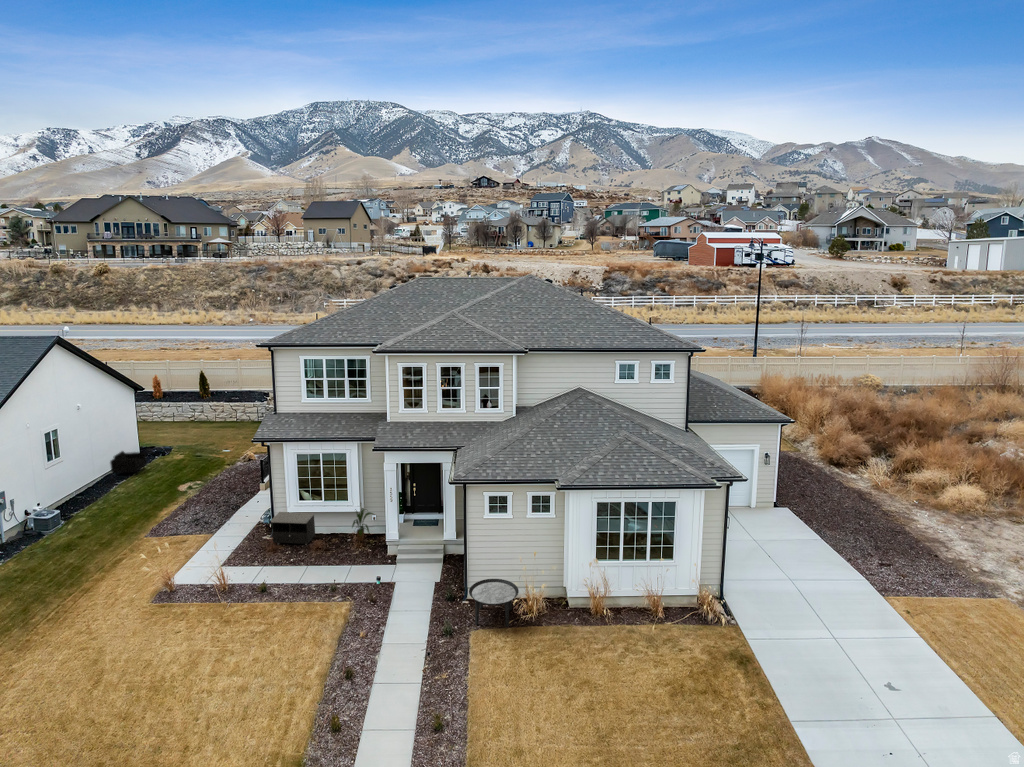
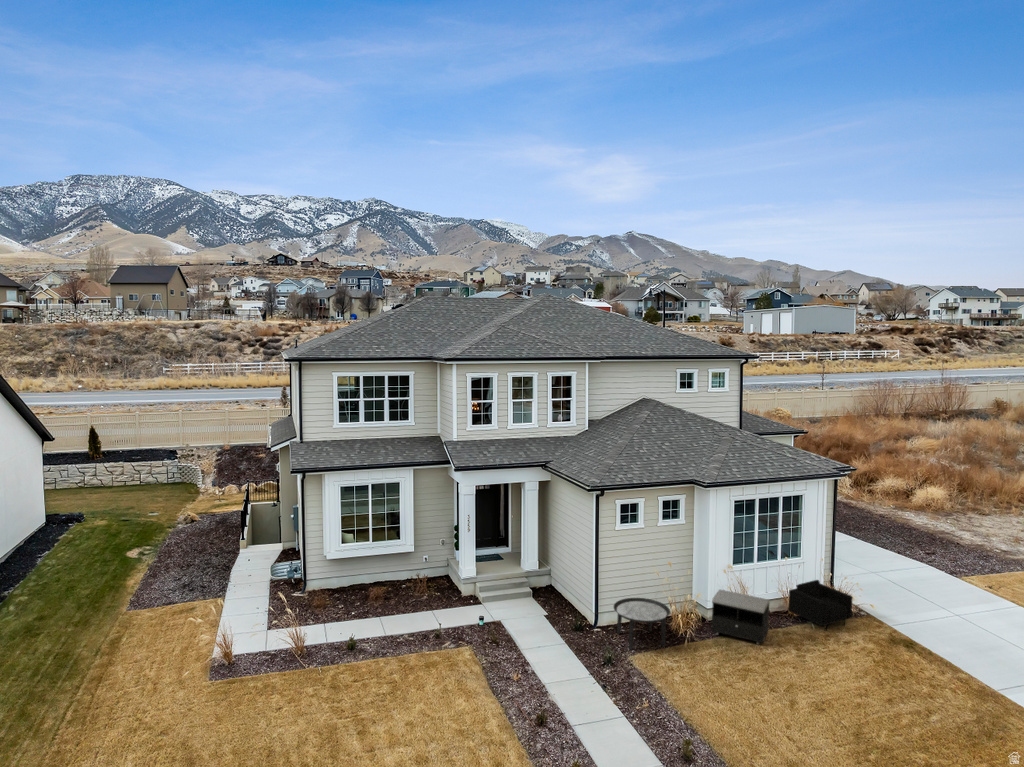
armchair: present [110,451,147,474] -> present [788,580,853,631]
house plant: present [352,509,373,541] -> none [406,547,433,587]
storage bench: present [271,512,315,545] -> present [711,590,769,644]

